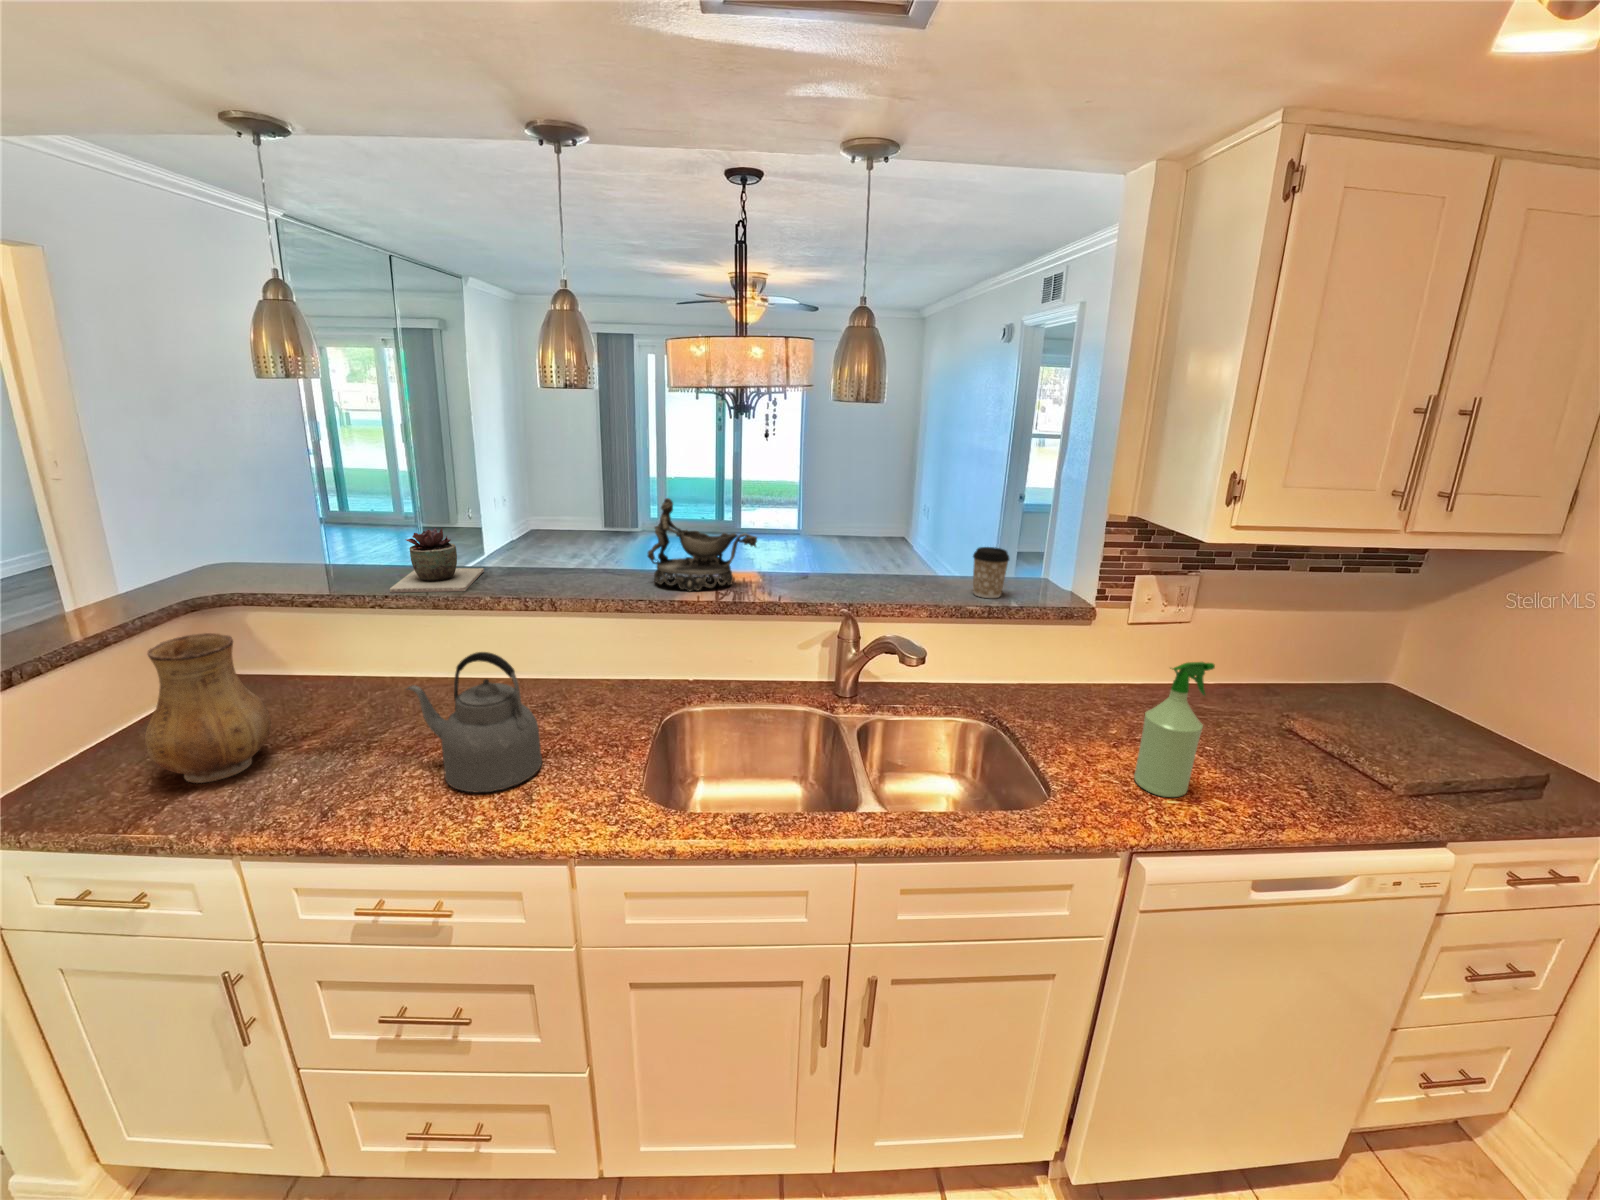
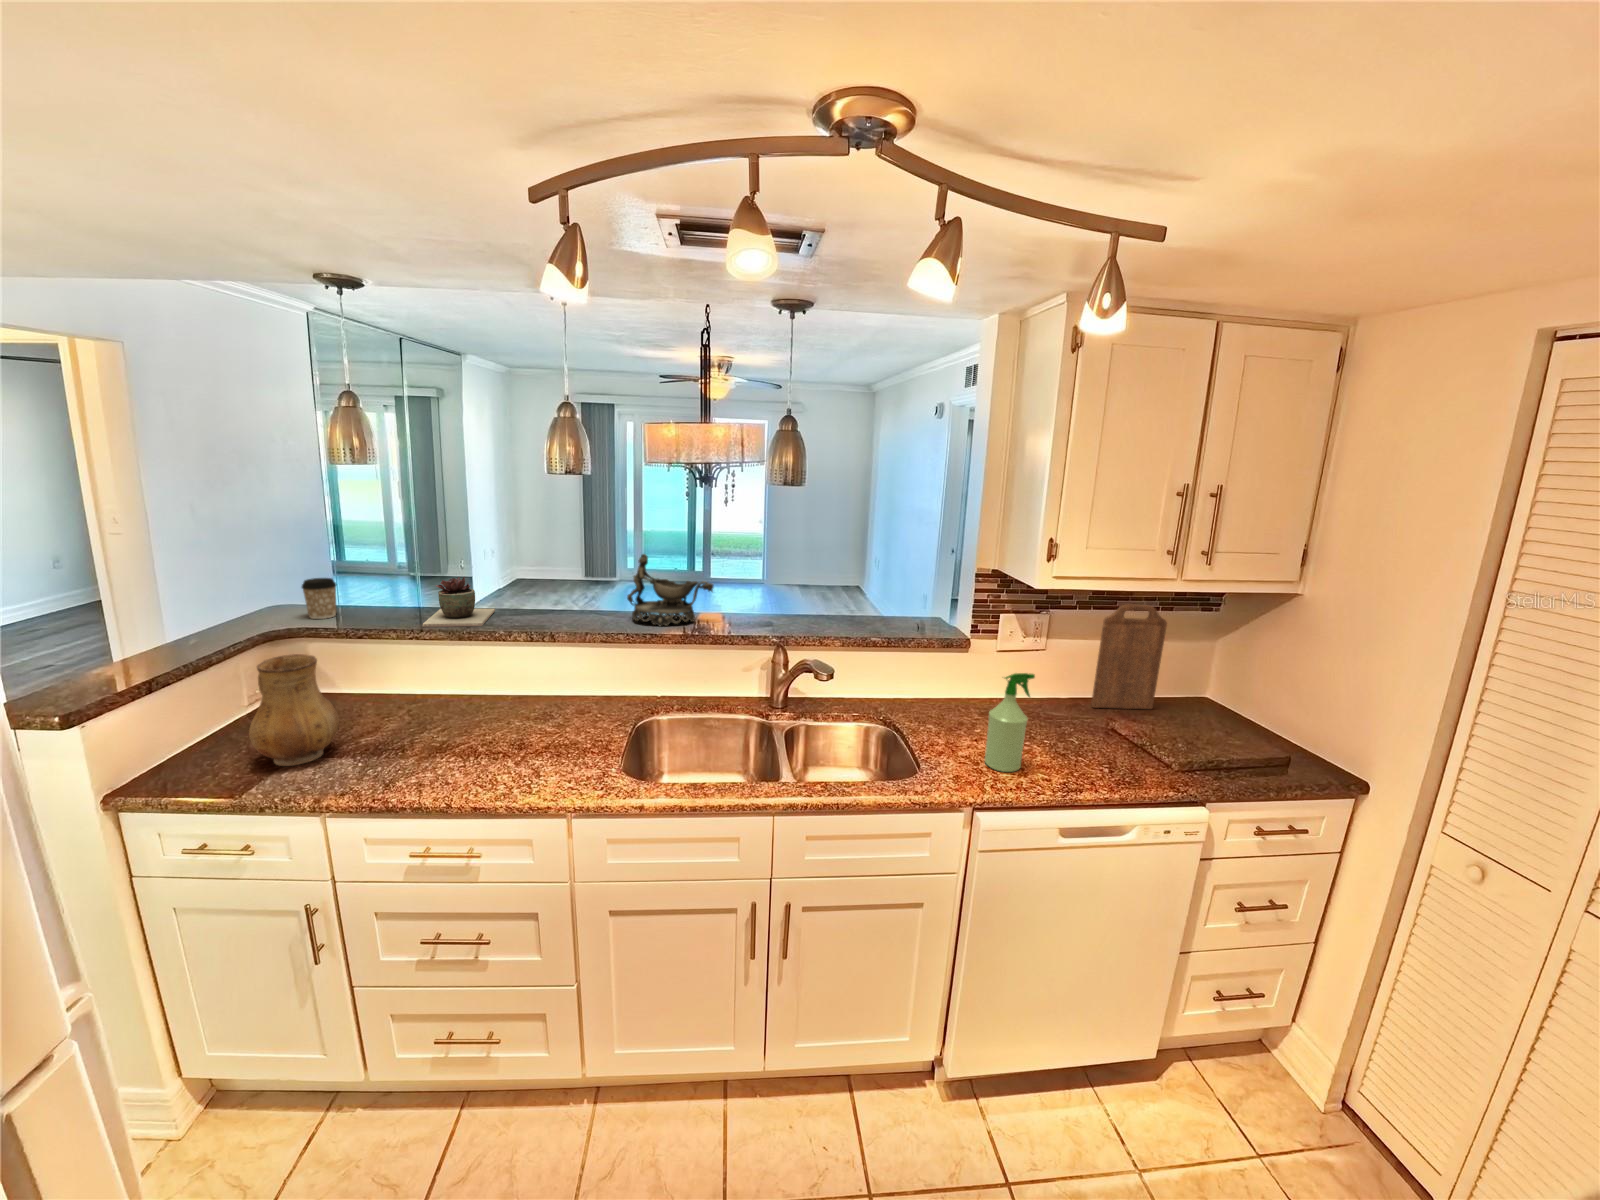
coffee cup: present [973,547,1009,598] -> present [302,578,336,619]
cutting board: none [1250,563,1363,701] -> present [1091,604,1167,709]
kettle: present [407,652,542,792] -> none [444,667,546,771]

